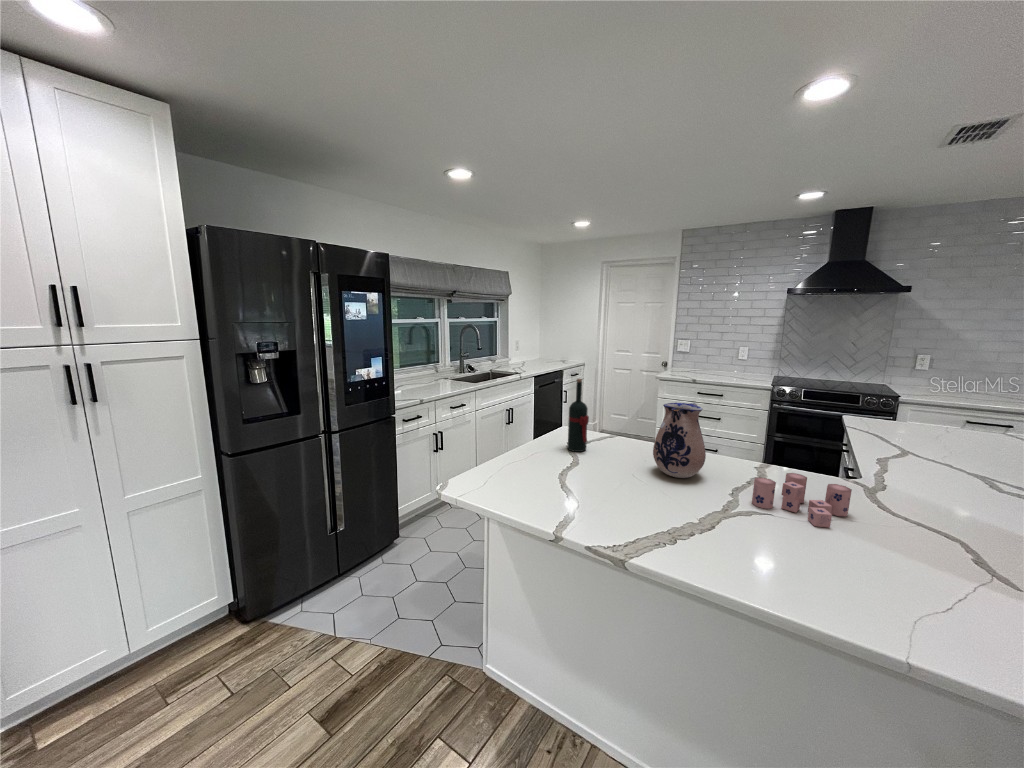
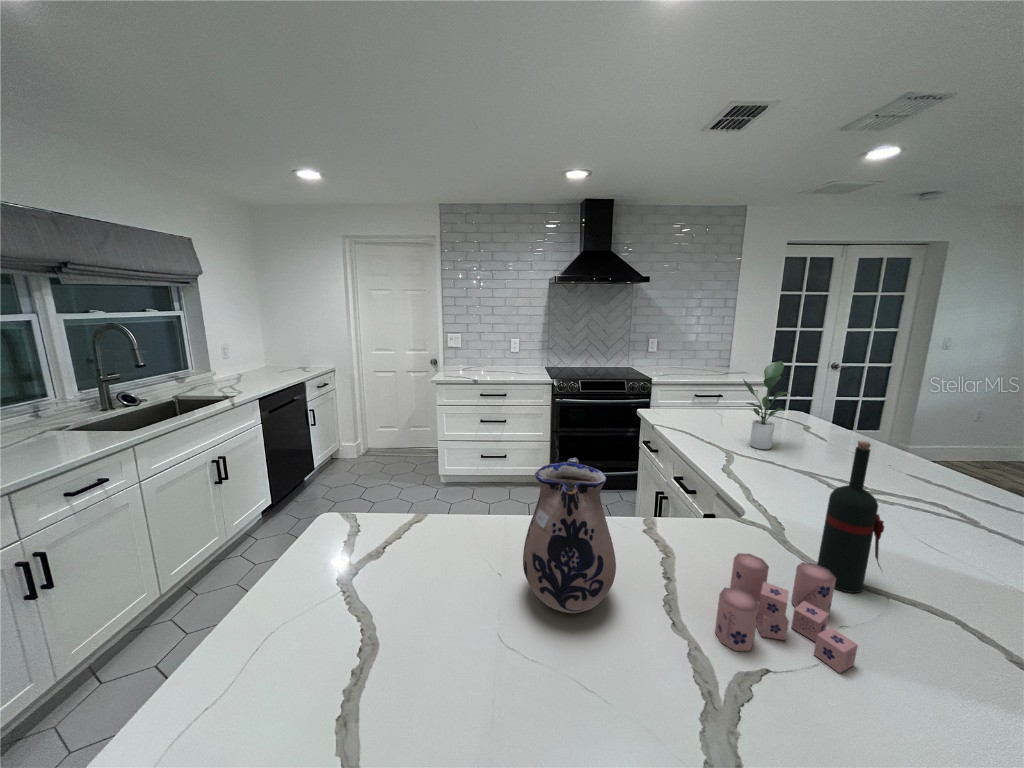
potted plant: none [937,374,1007,461] -> present [743,361,790,449]
wine bottle: present [568,379,589,452] -> present [817,441,884,593]

